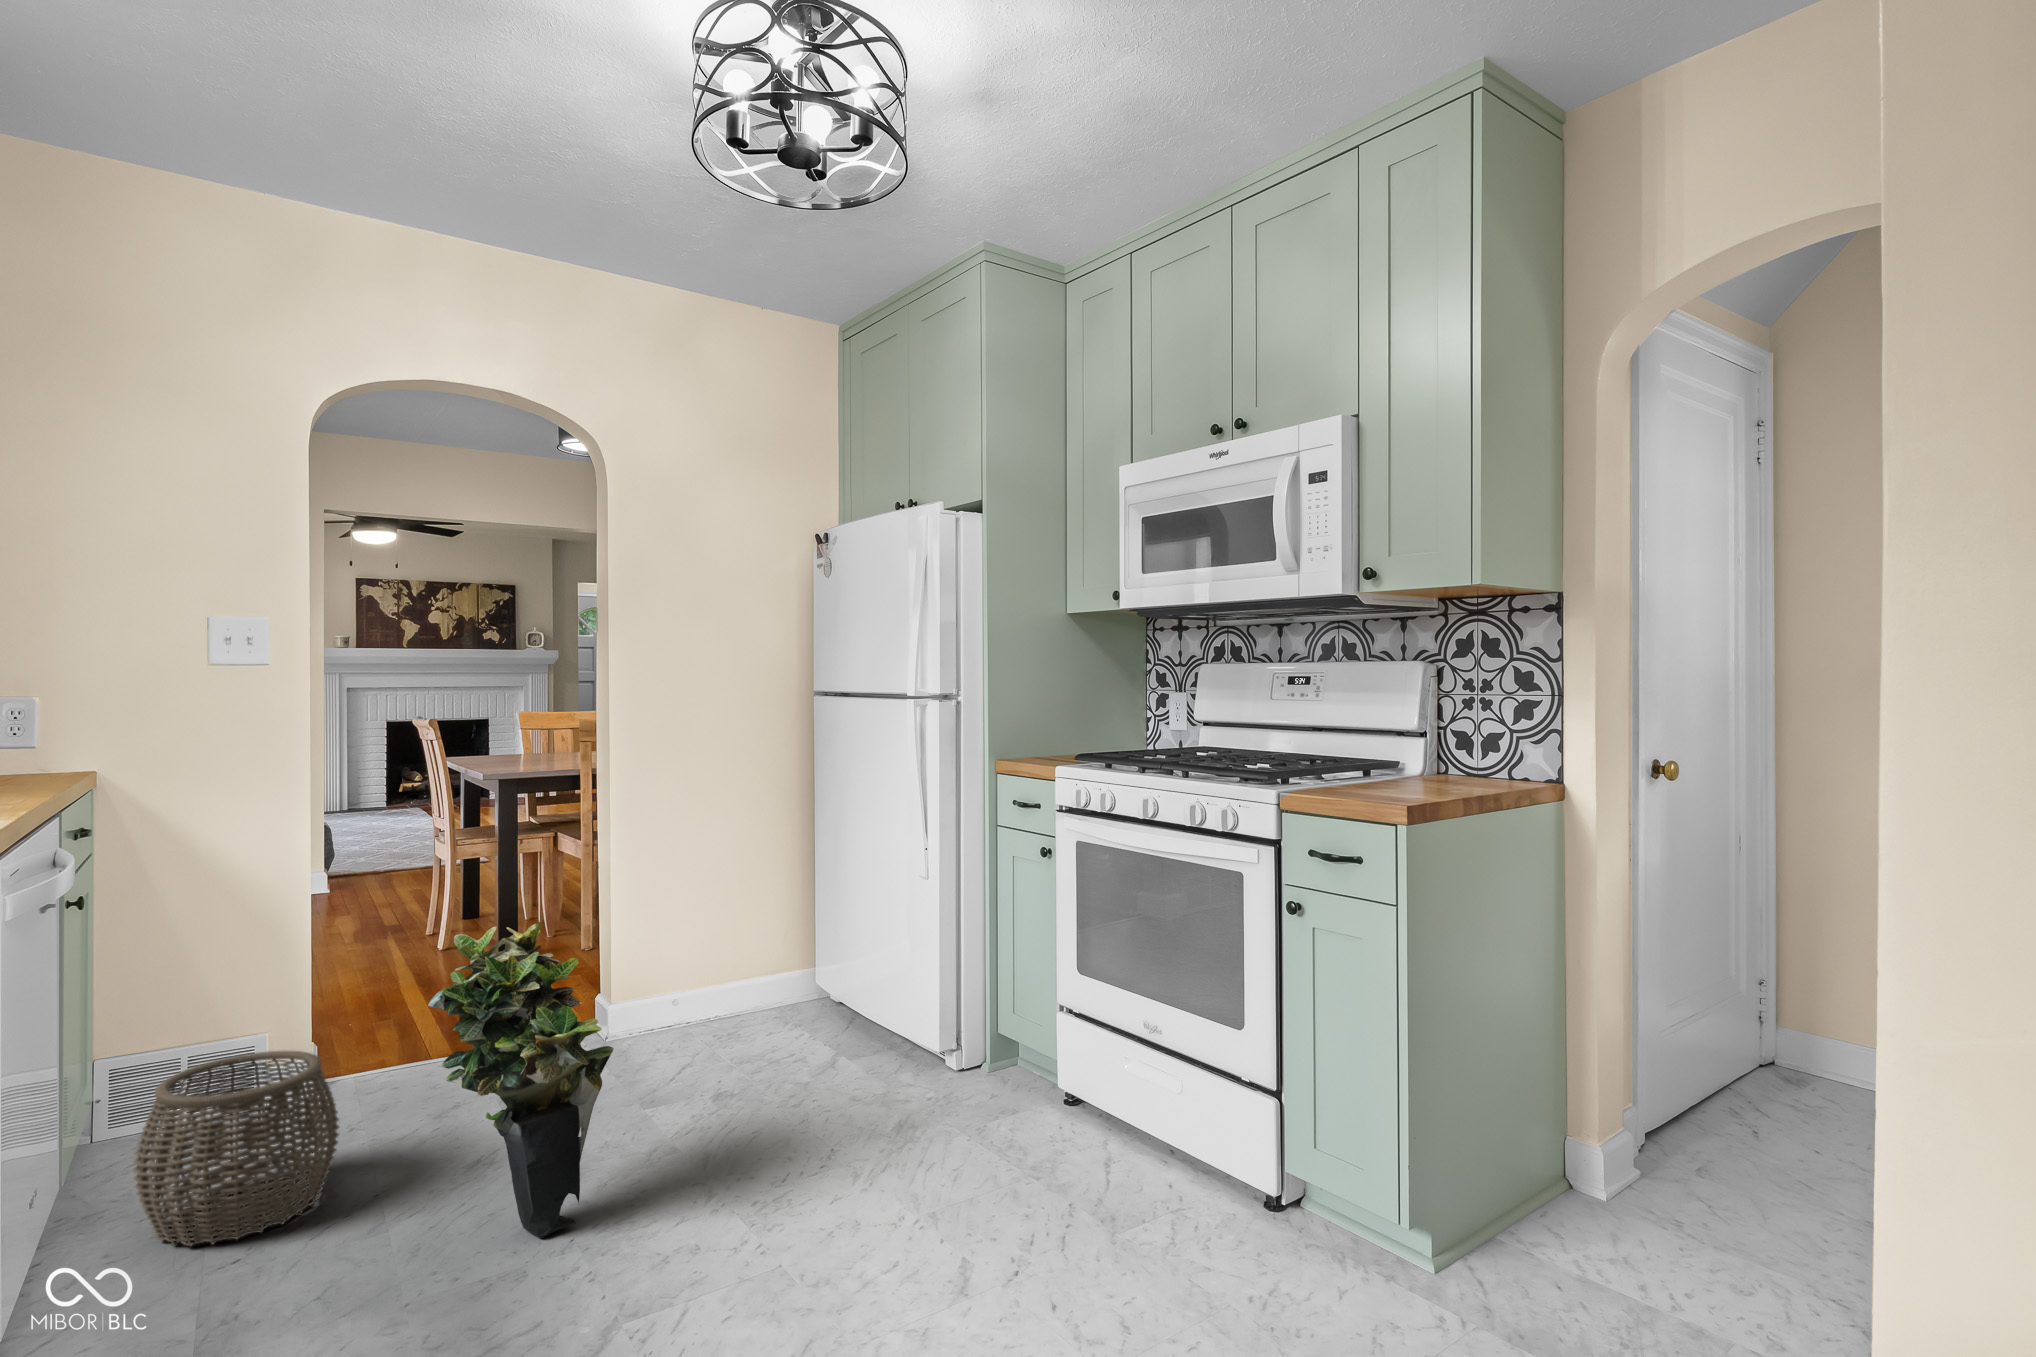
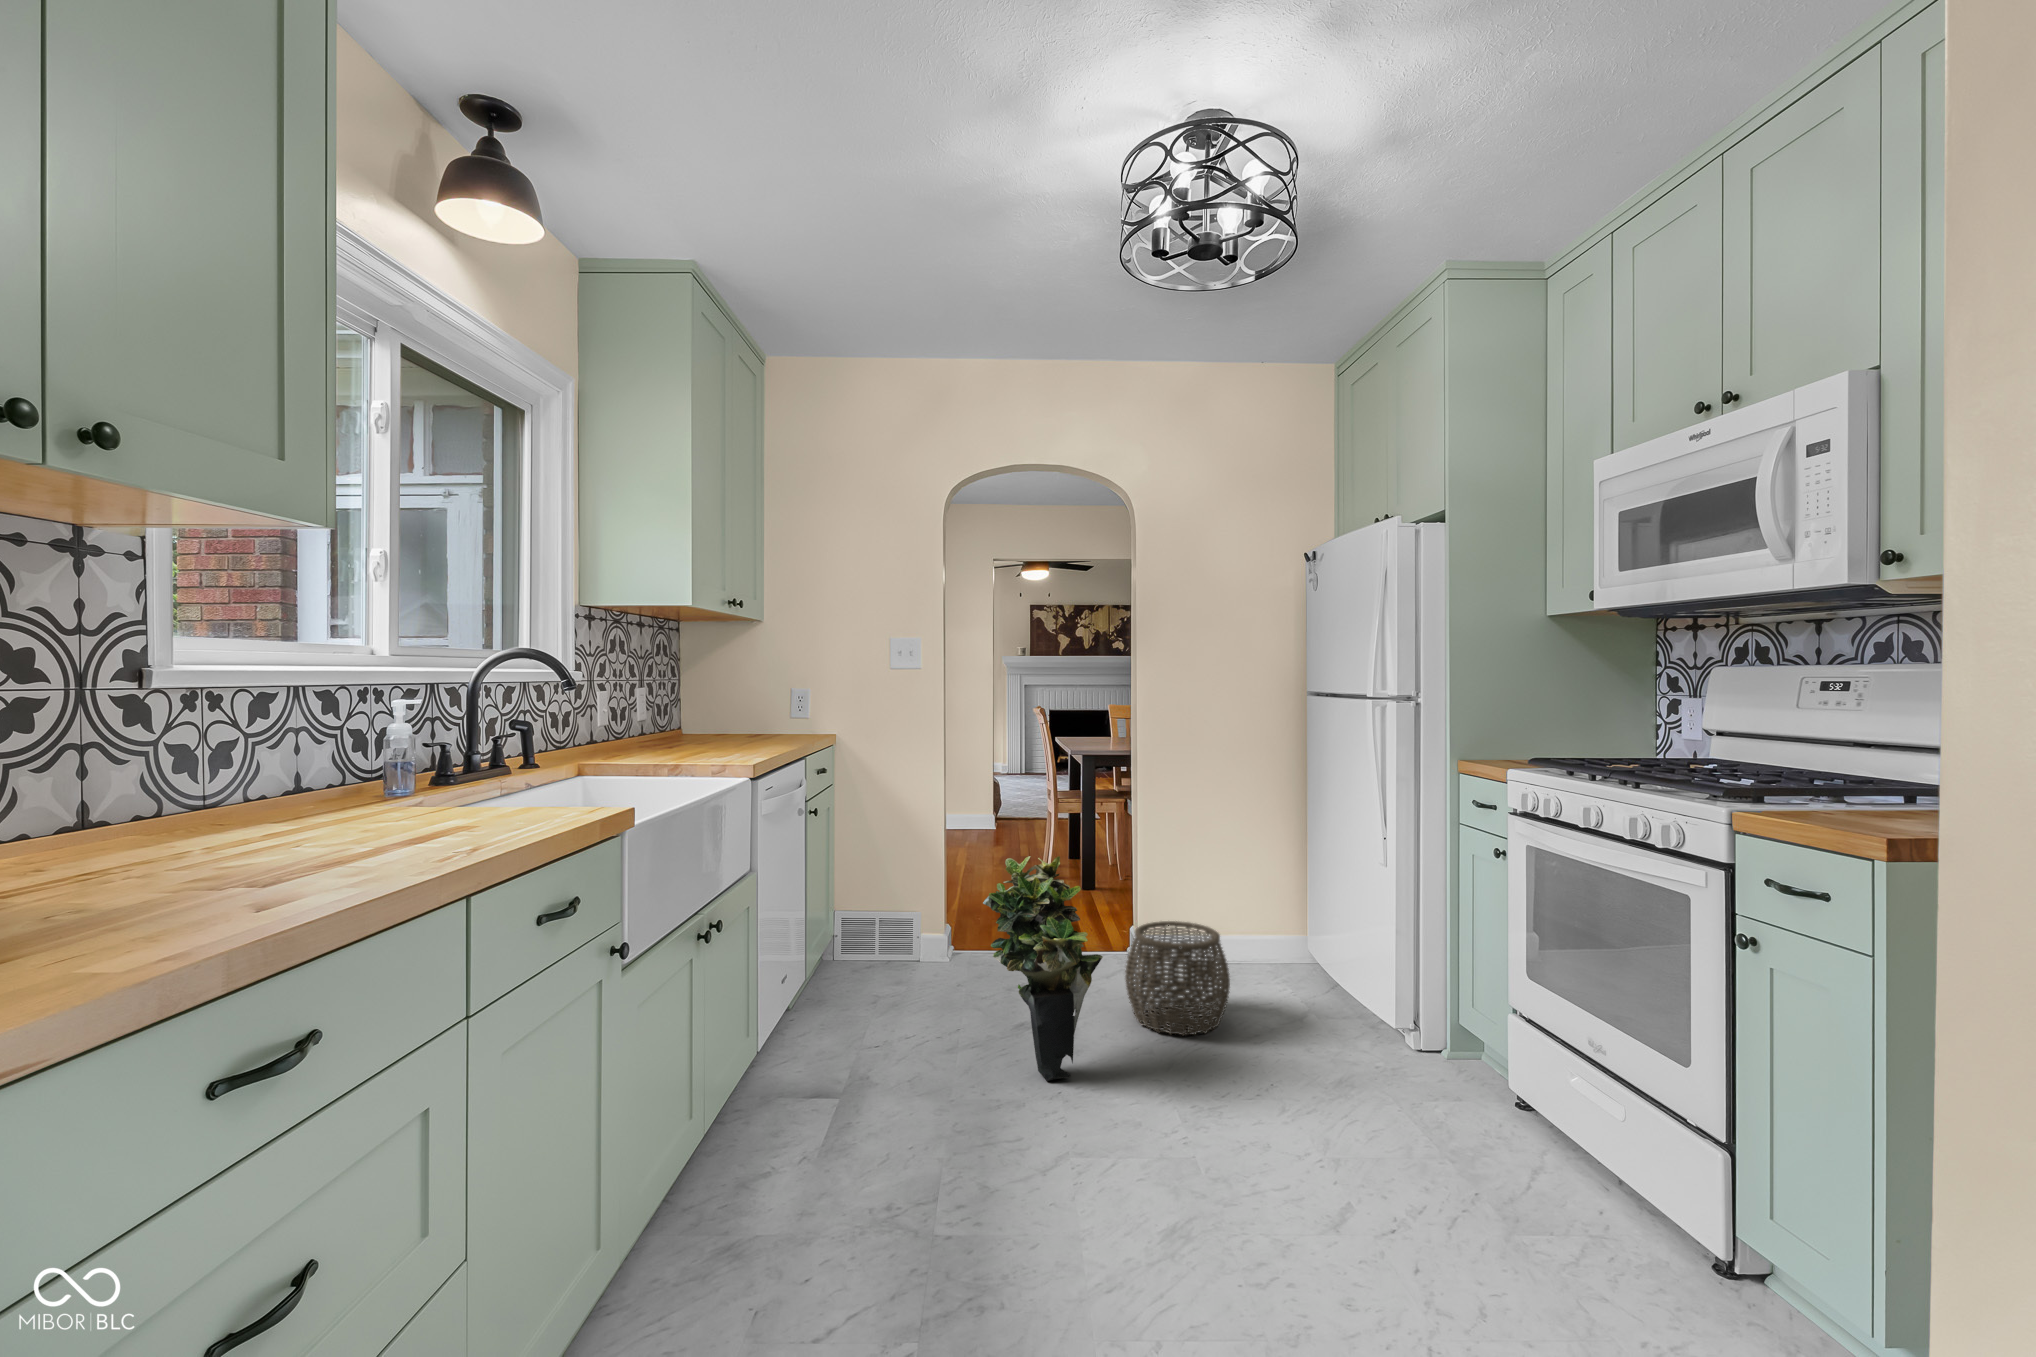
woven basket: present [133,1051,339,1246] -> present [1125,921,1230,1035]

